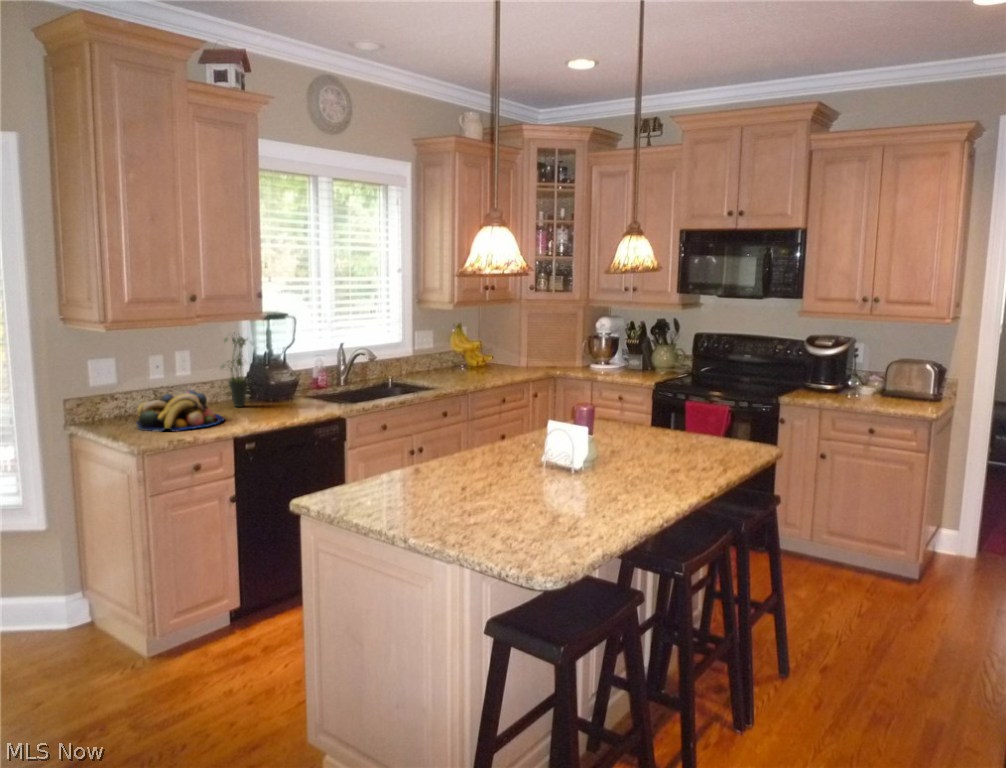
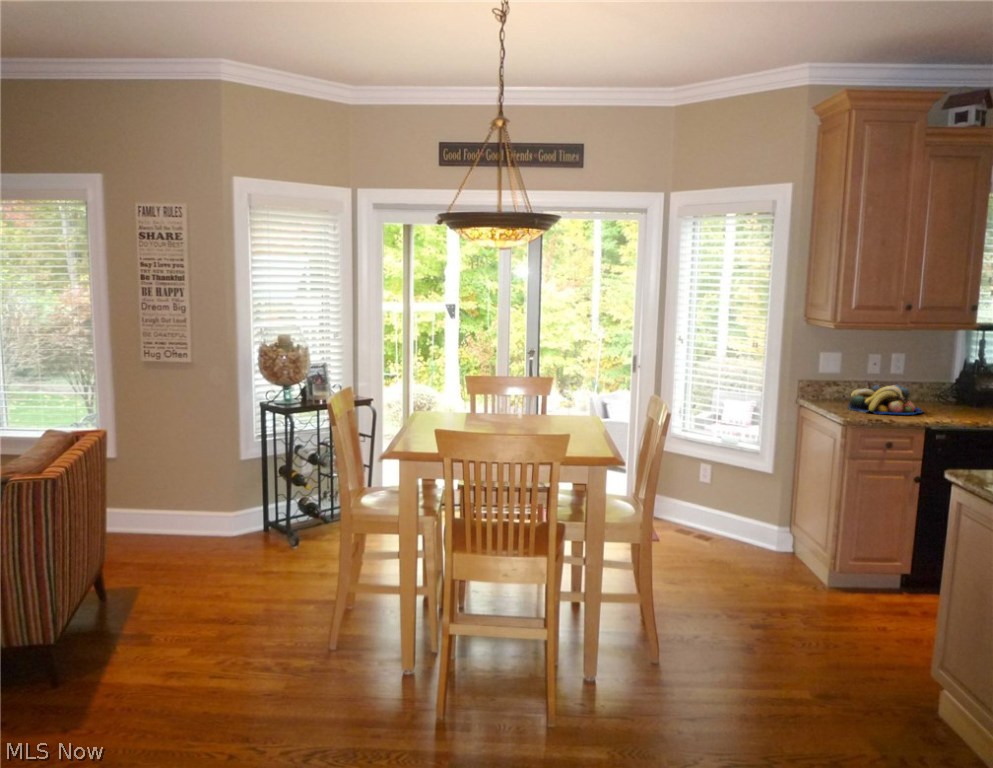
potted plant: present [221,333,248,407] -> none [928,340,964,407]

